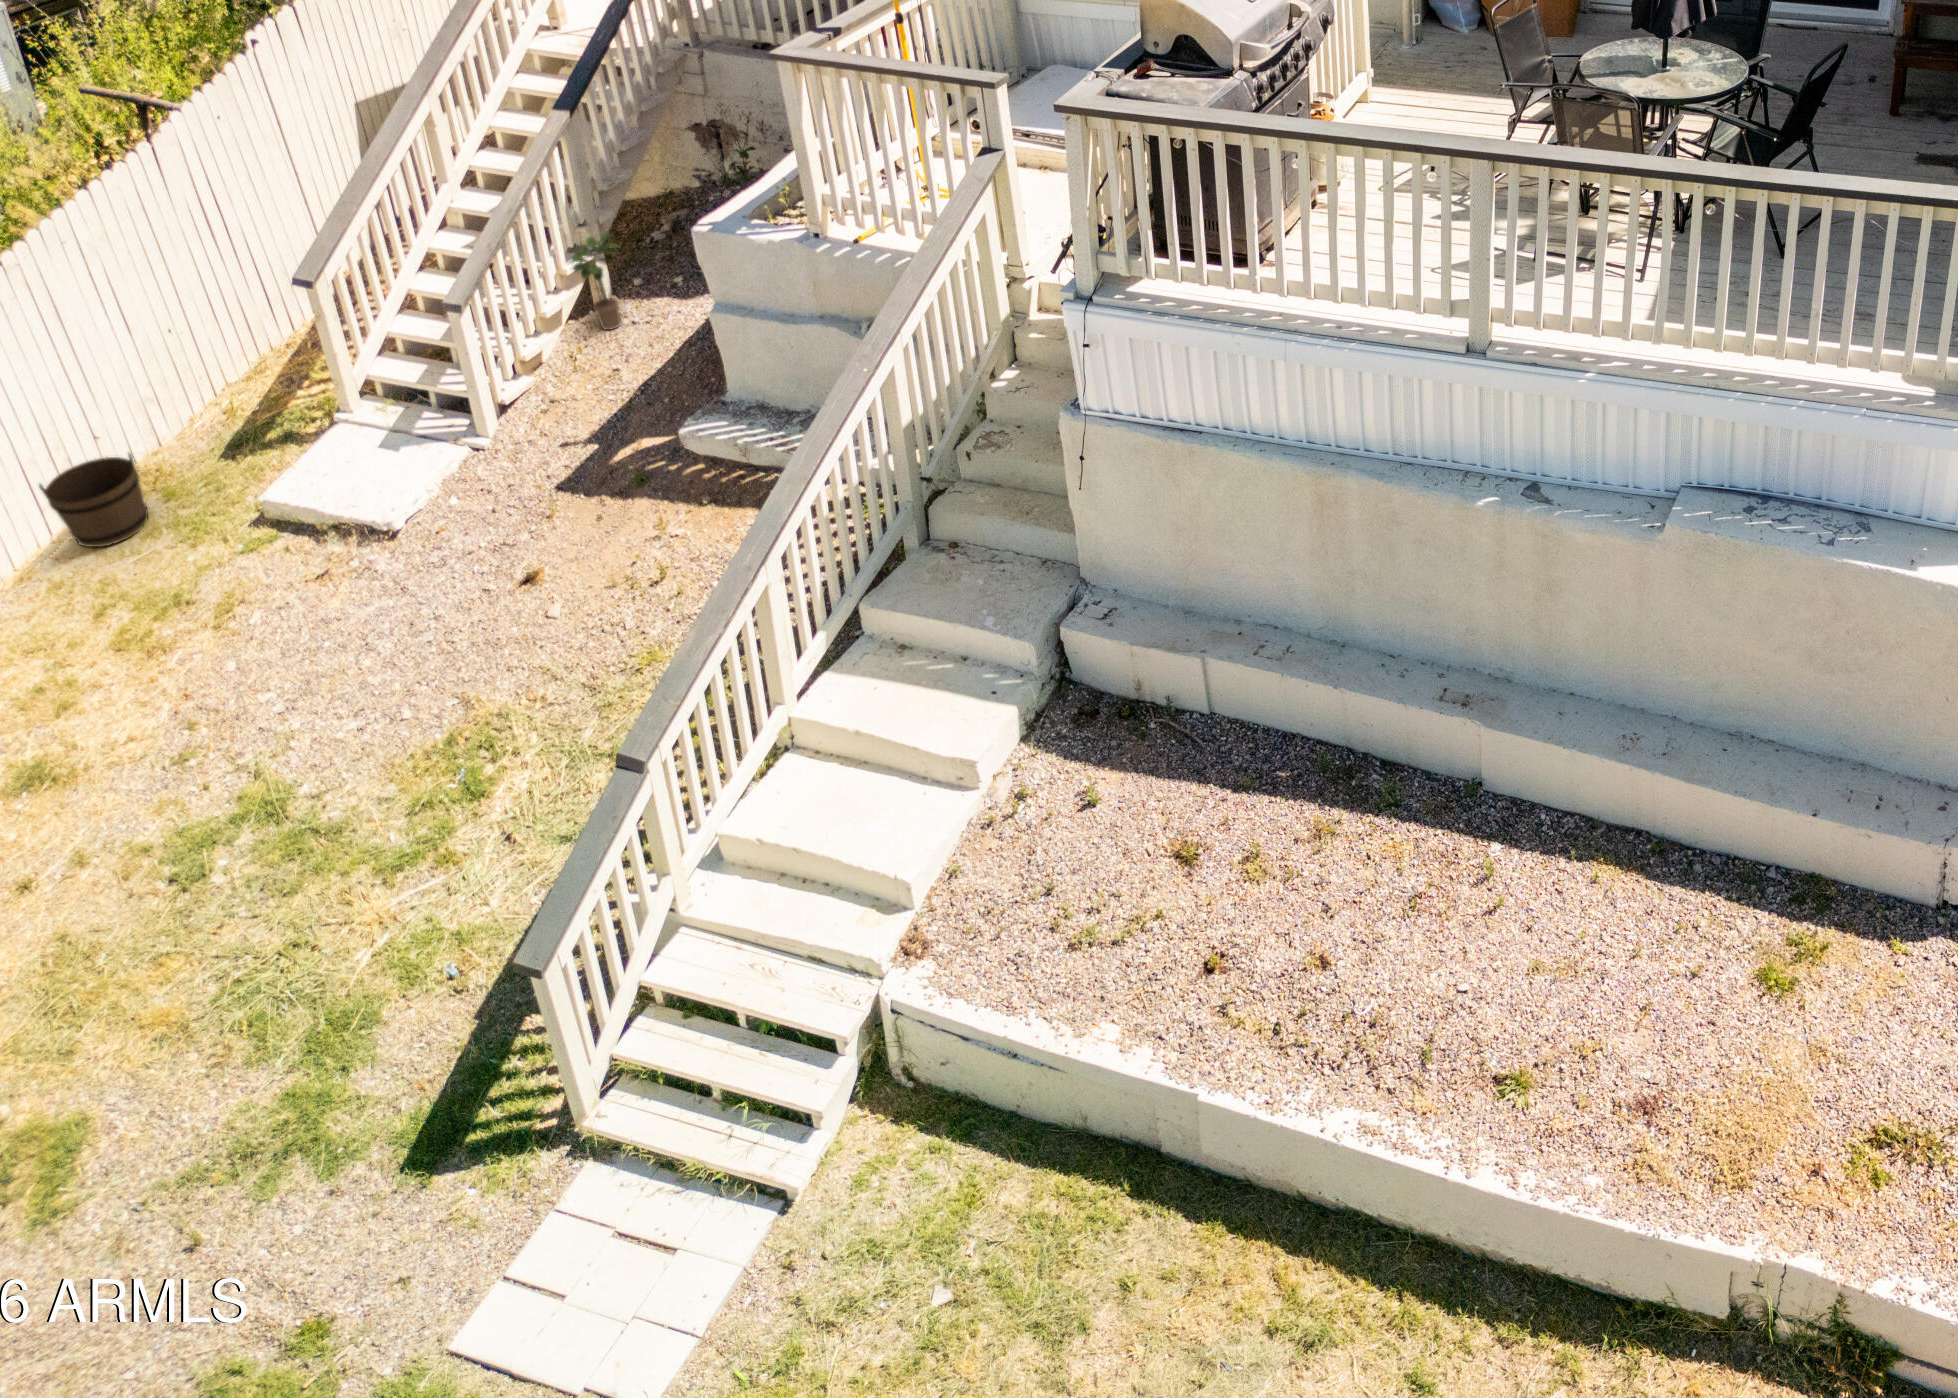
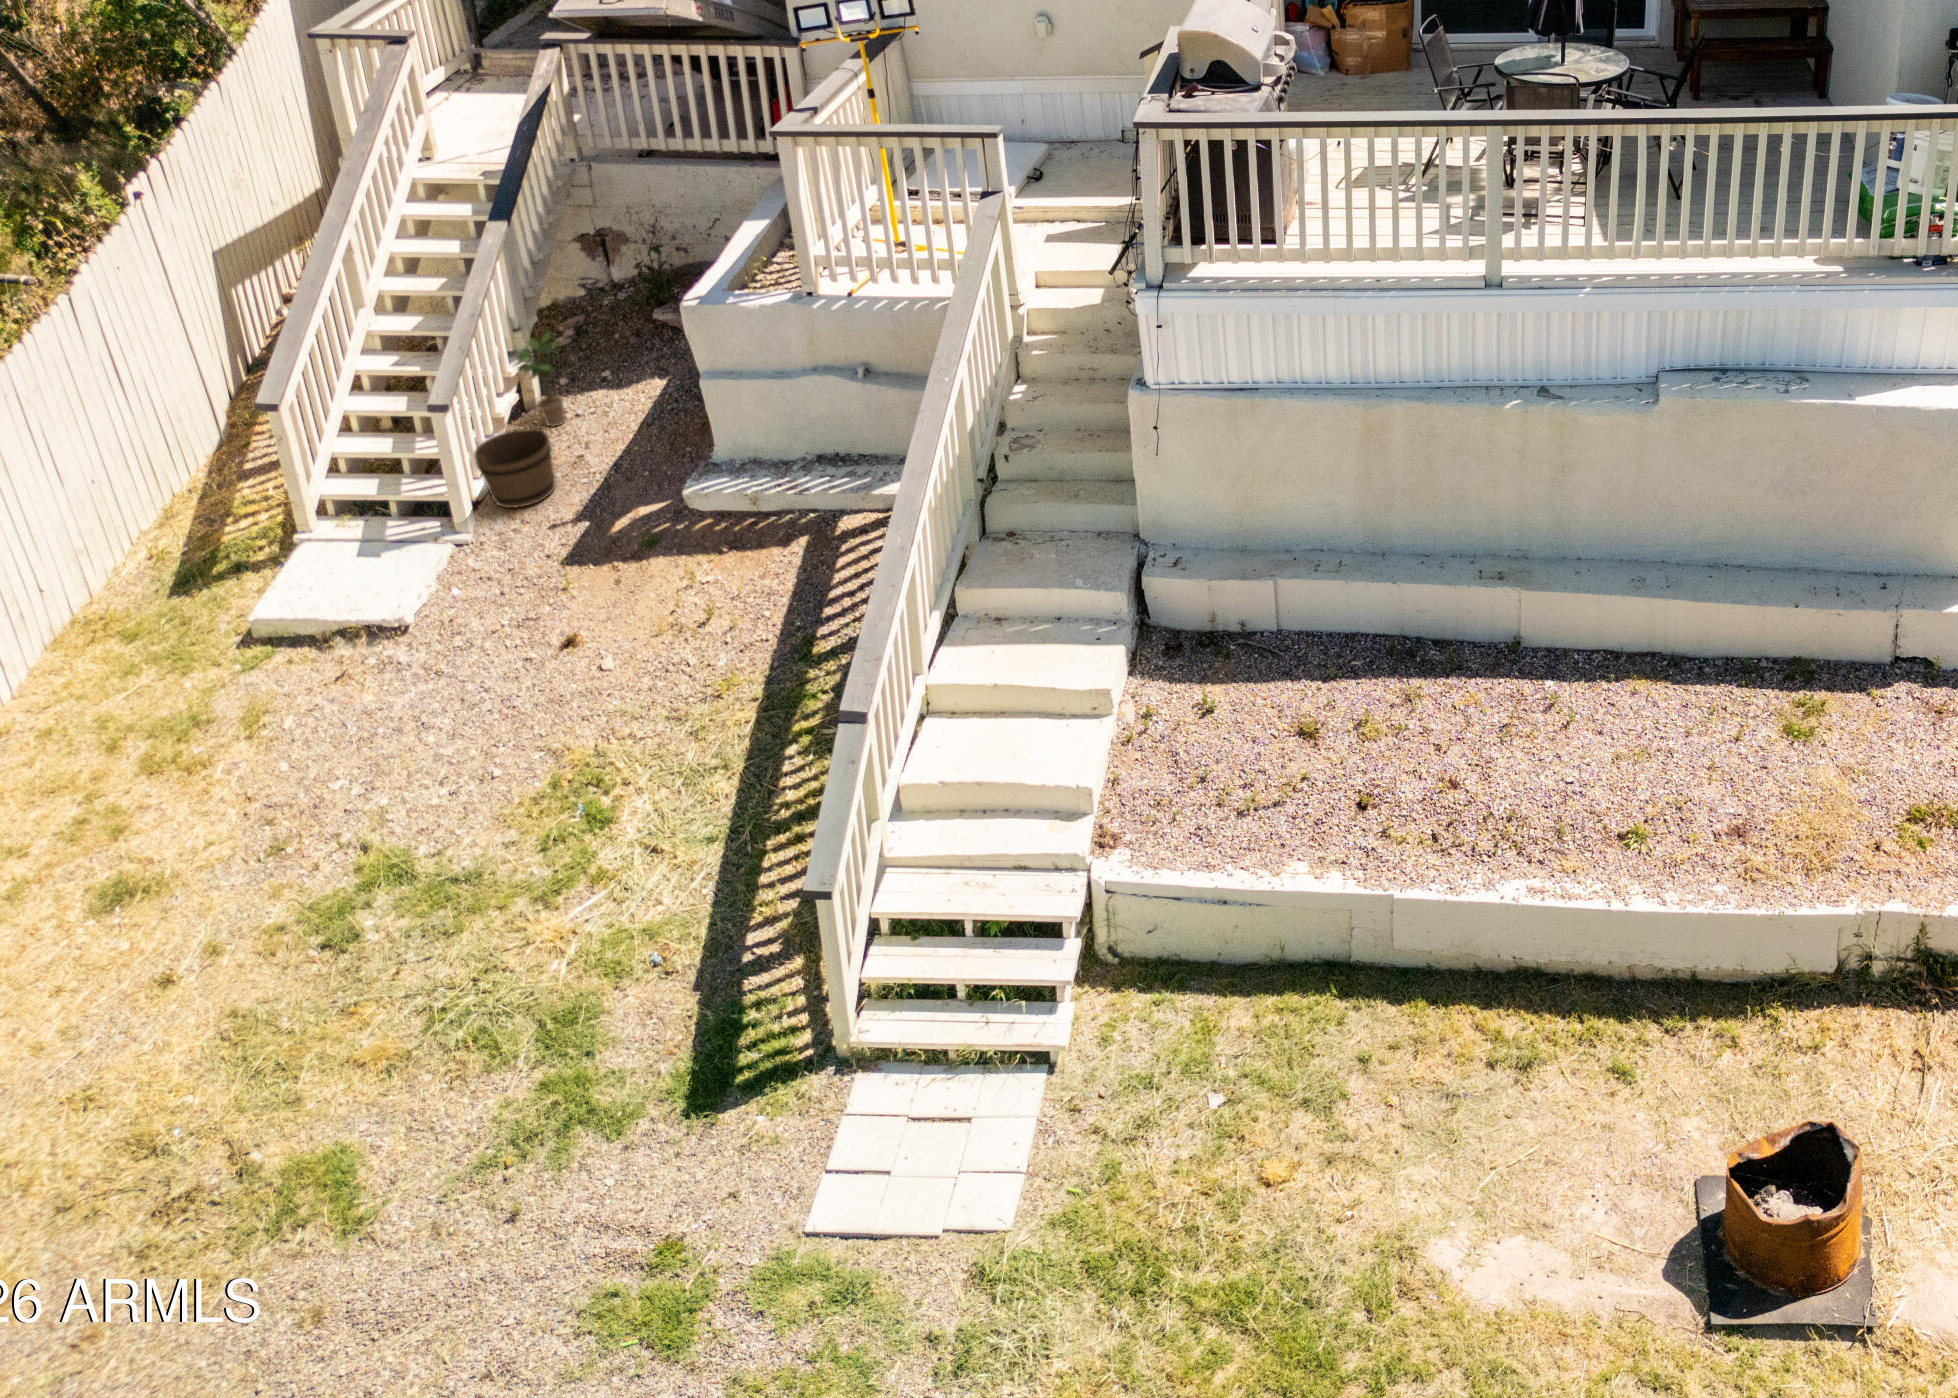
bucket: present [39,453,148,547] -> present [474,421,555,508]

